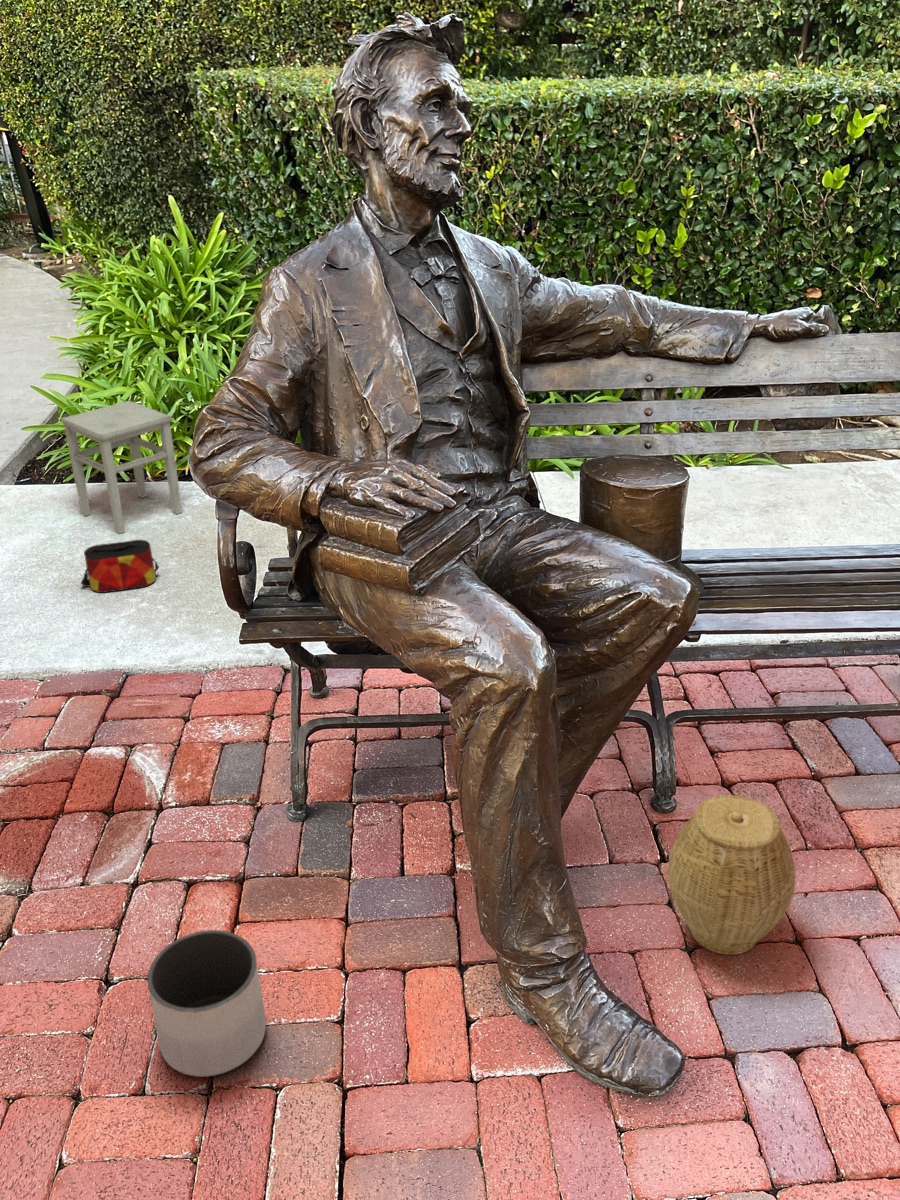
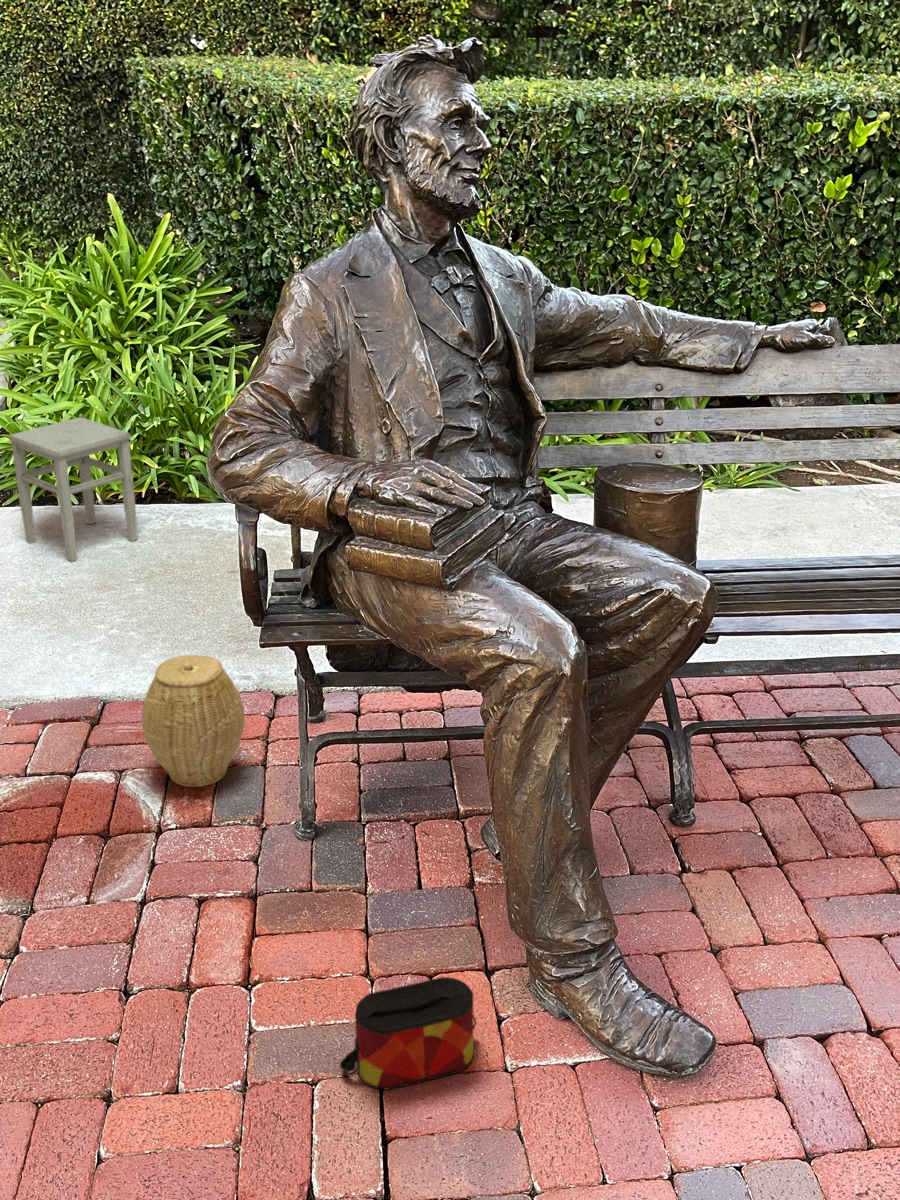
bag: present [81,540,159,593] -> present [340,977,476,1090]
woven basket: present [668,795,796,955] -> present [142,655,245,787]
planter: present [147,930,266,1077] -> none [185,926,298,1067]

